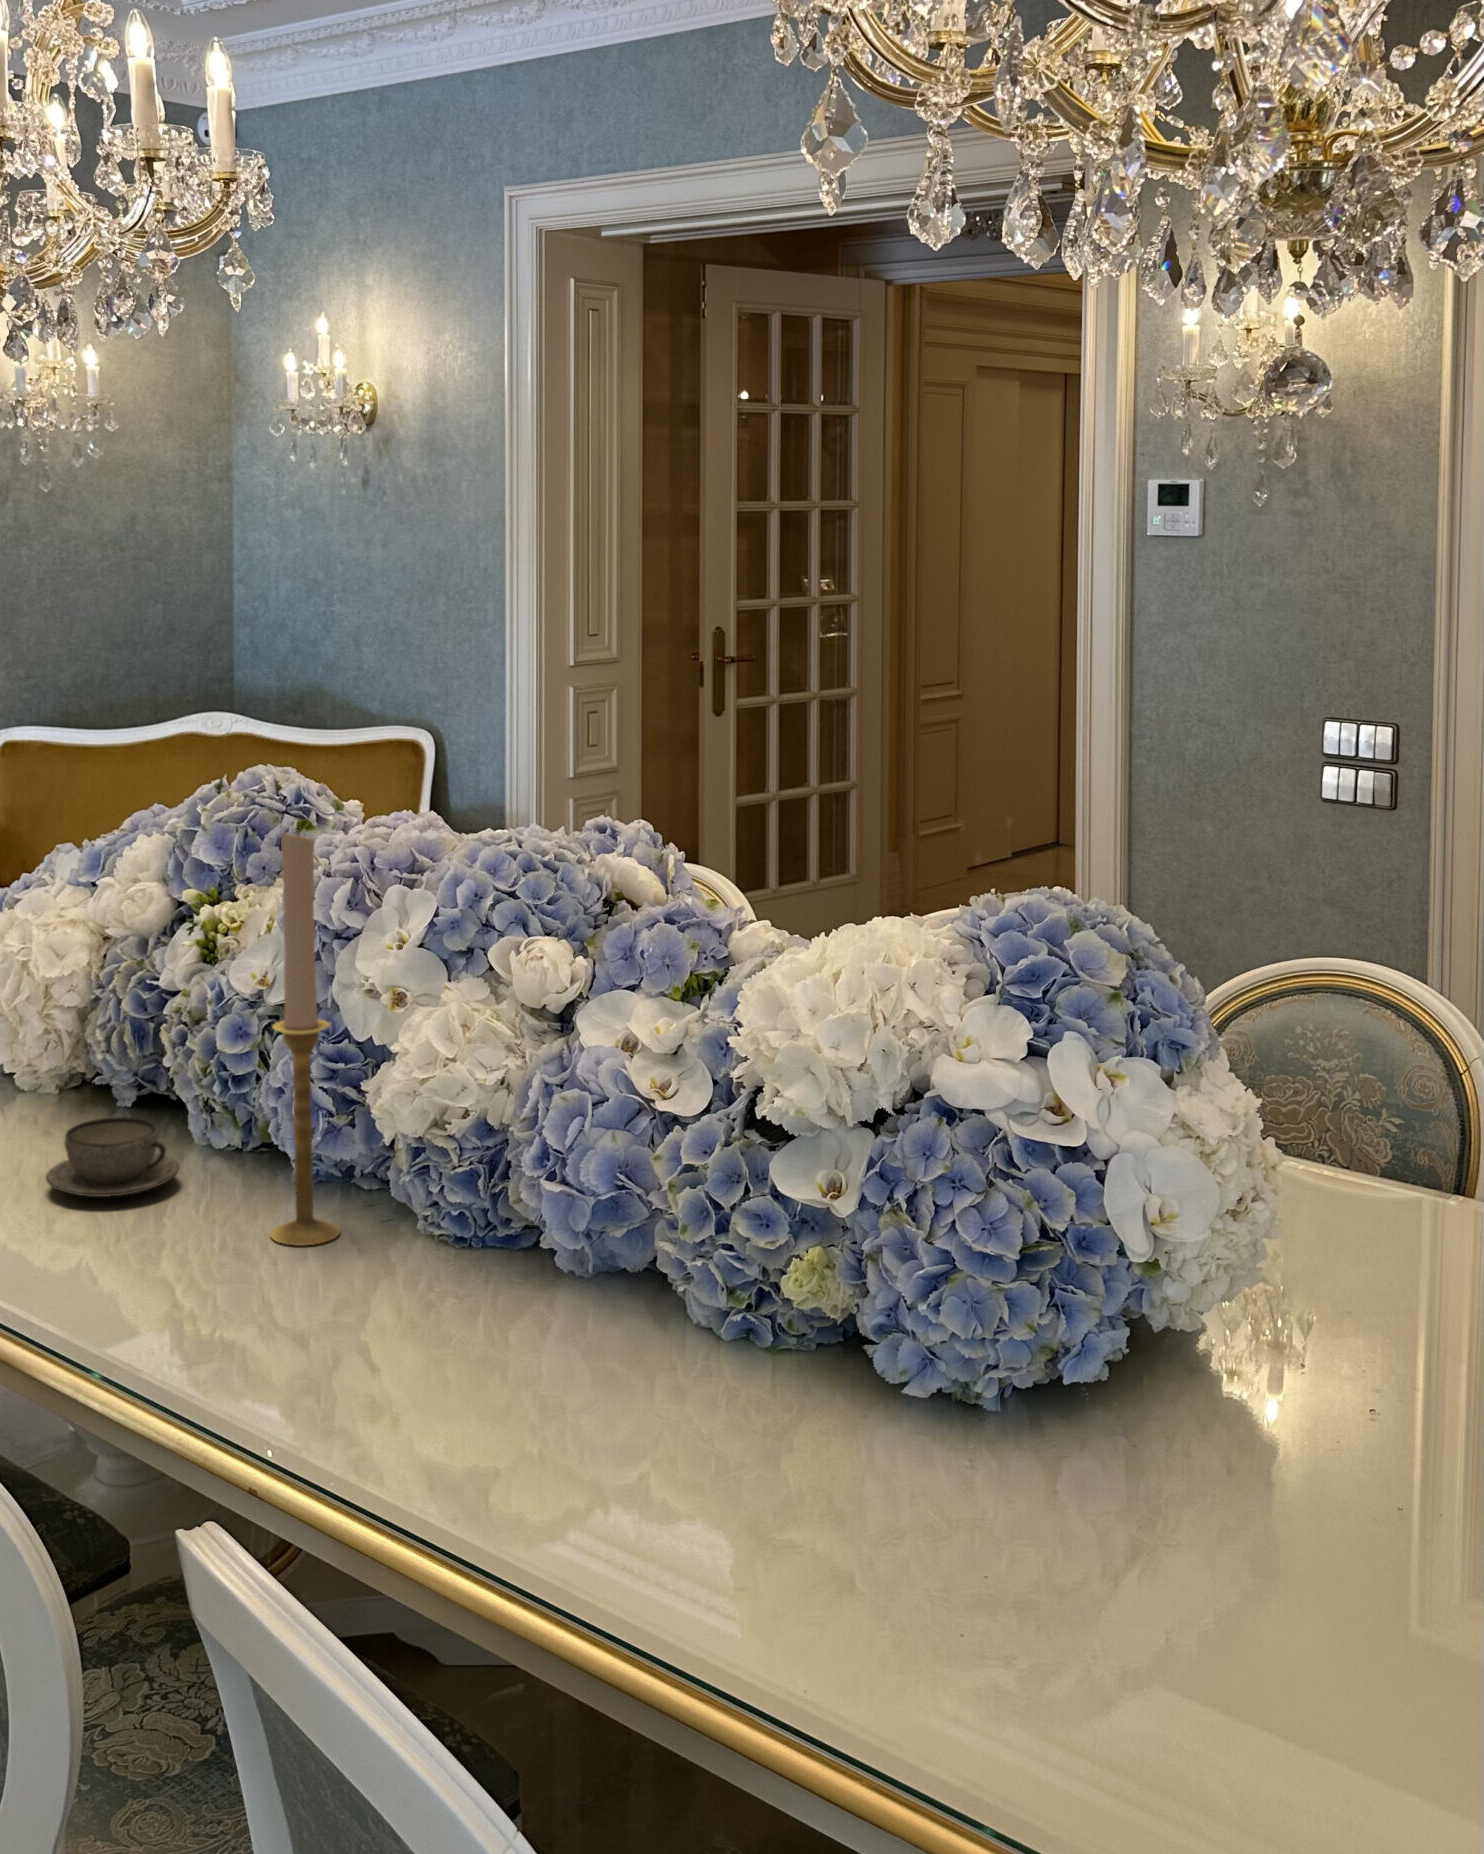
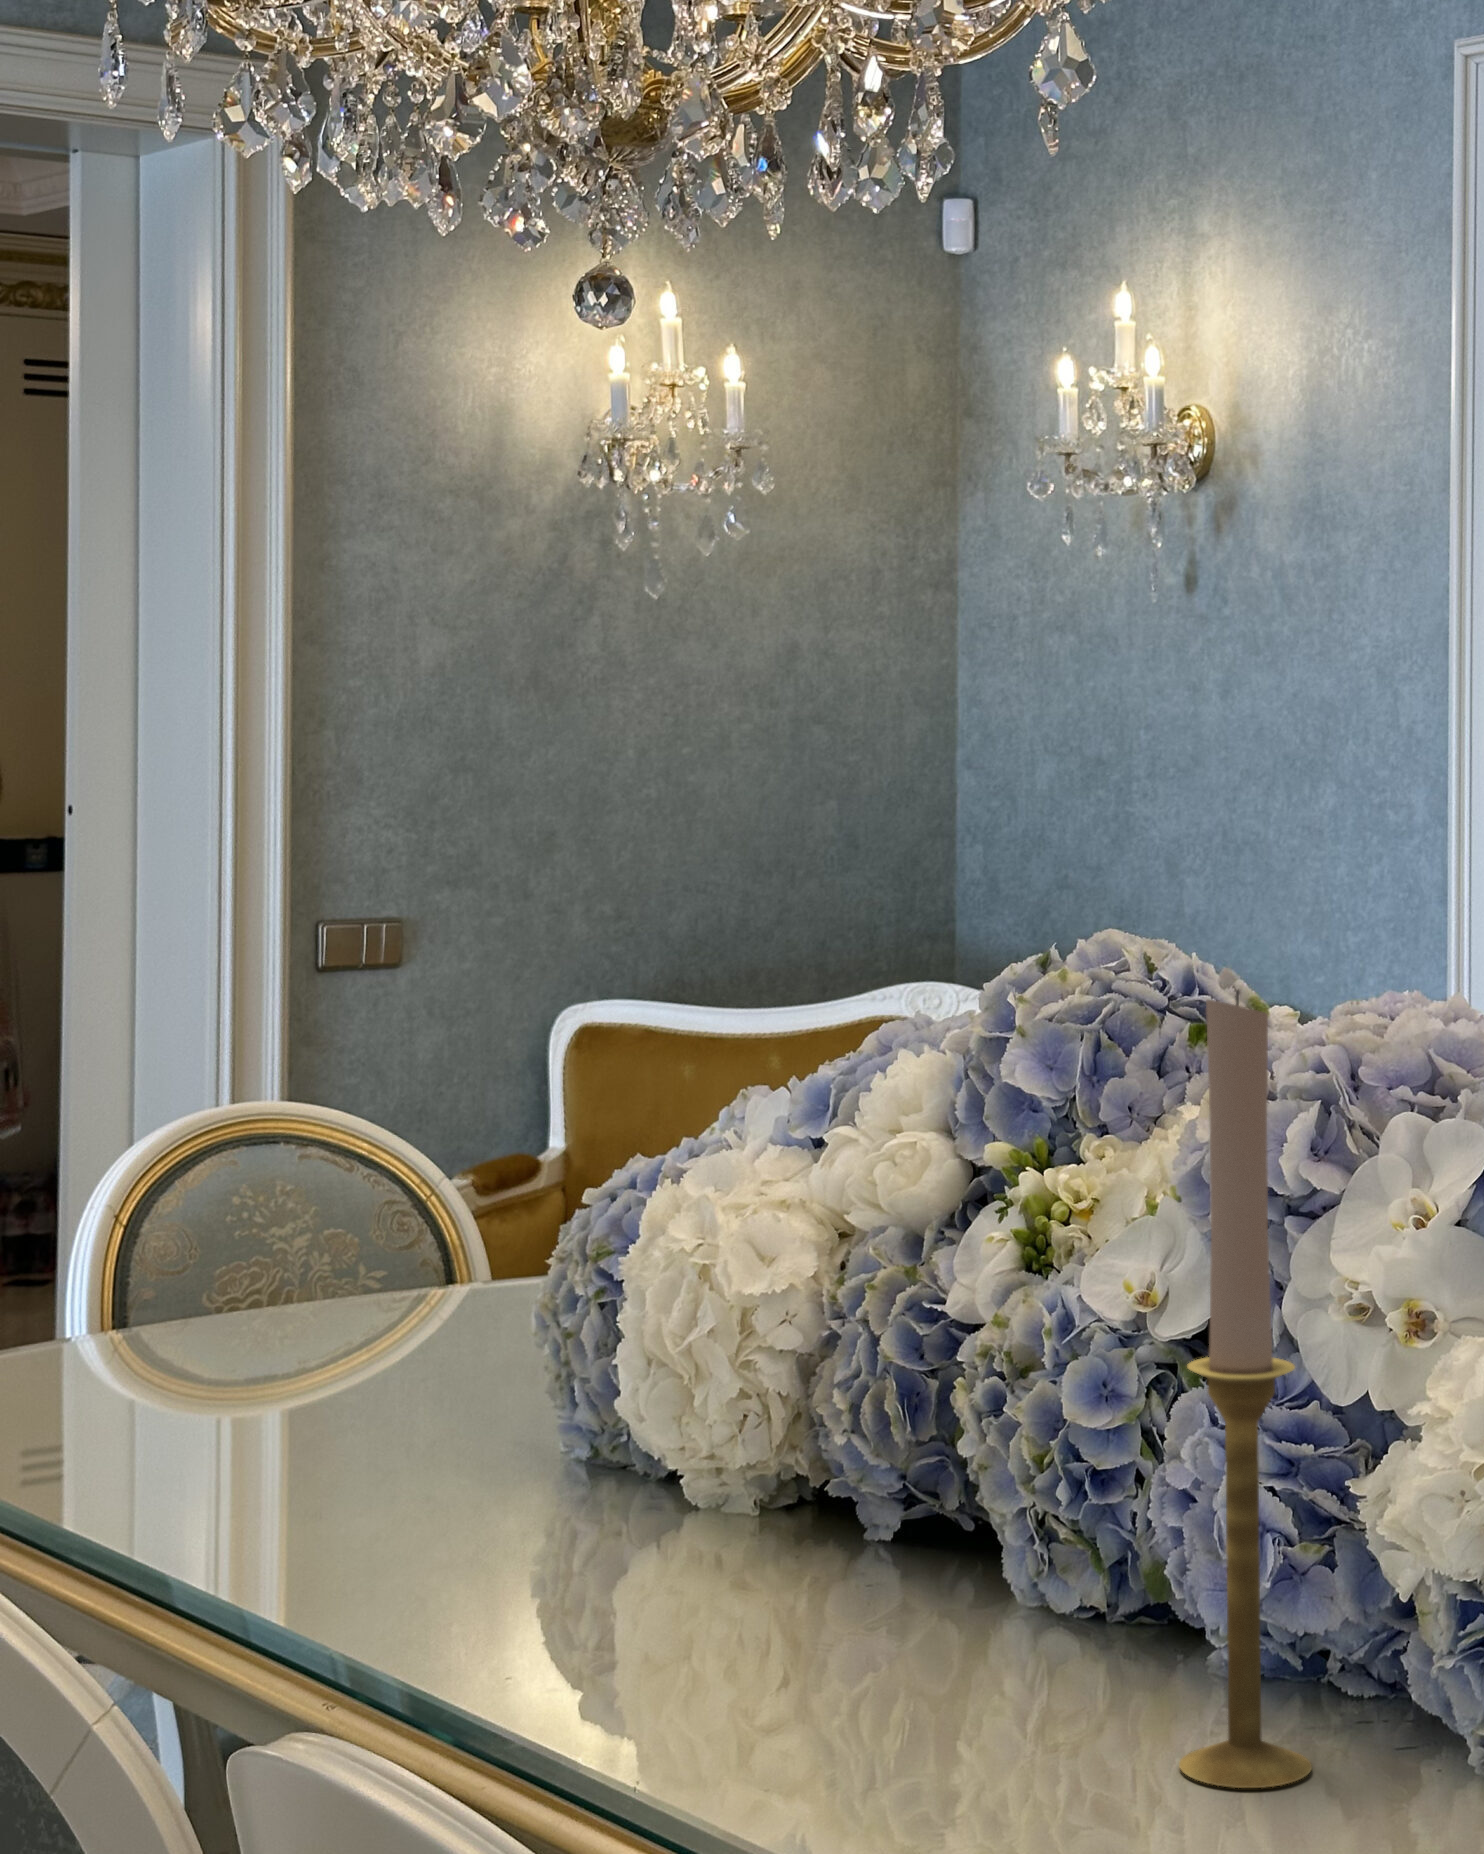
teacup: present [46,1117,179,1197] -> none [752,1545,994,1687]

